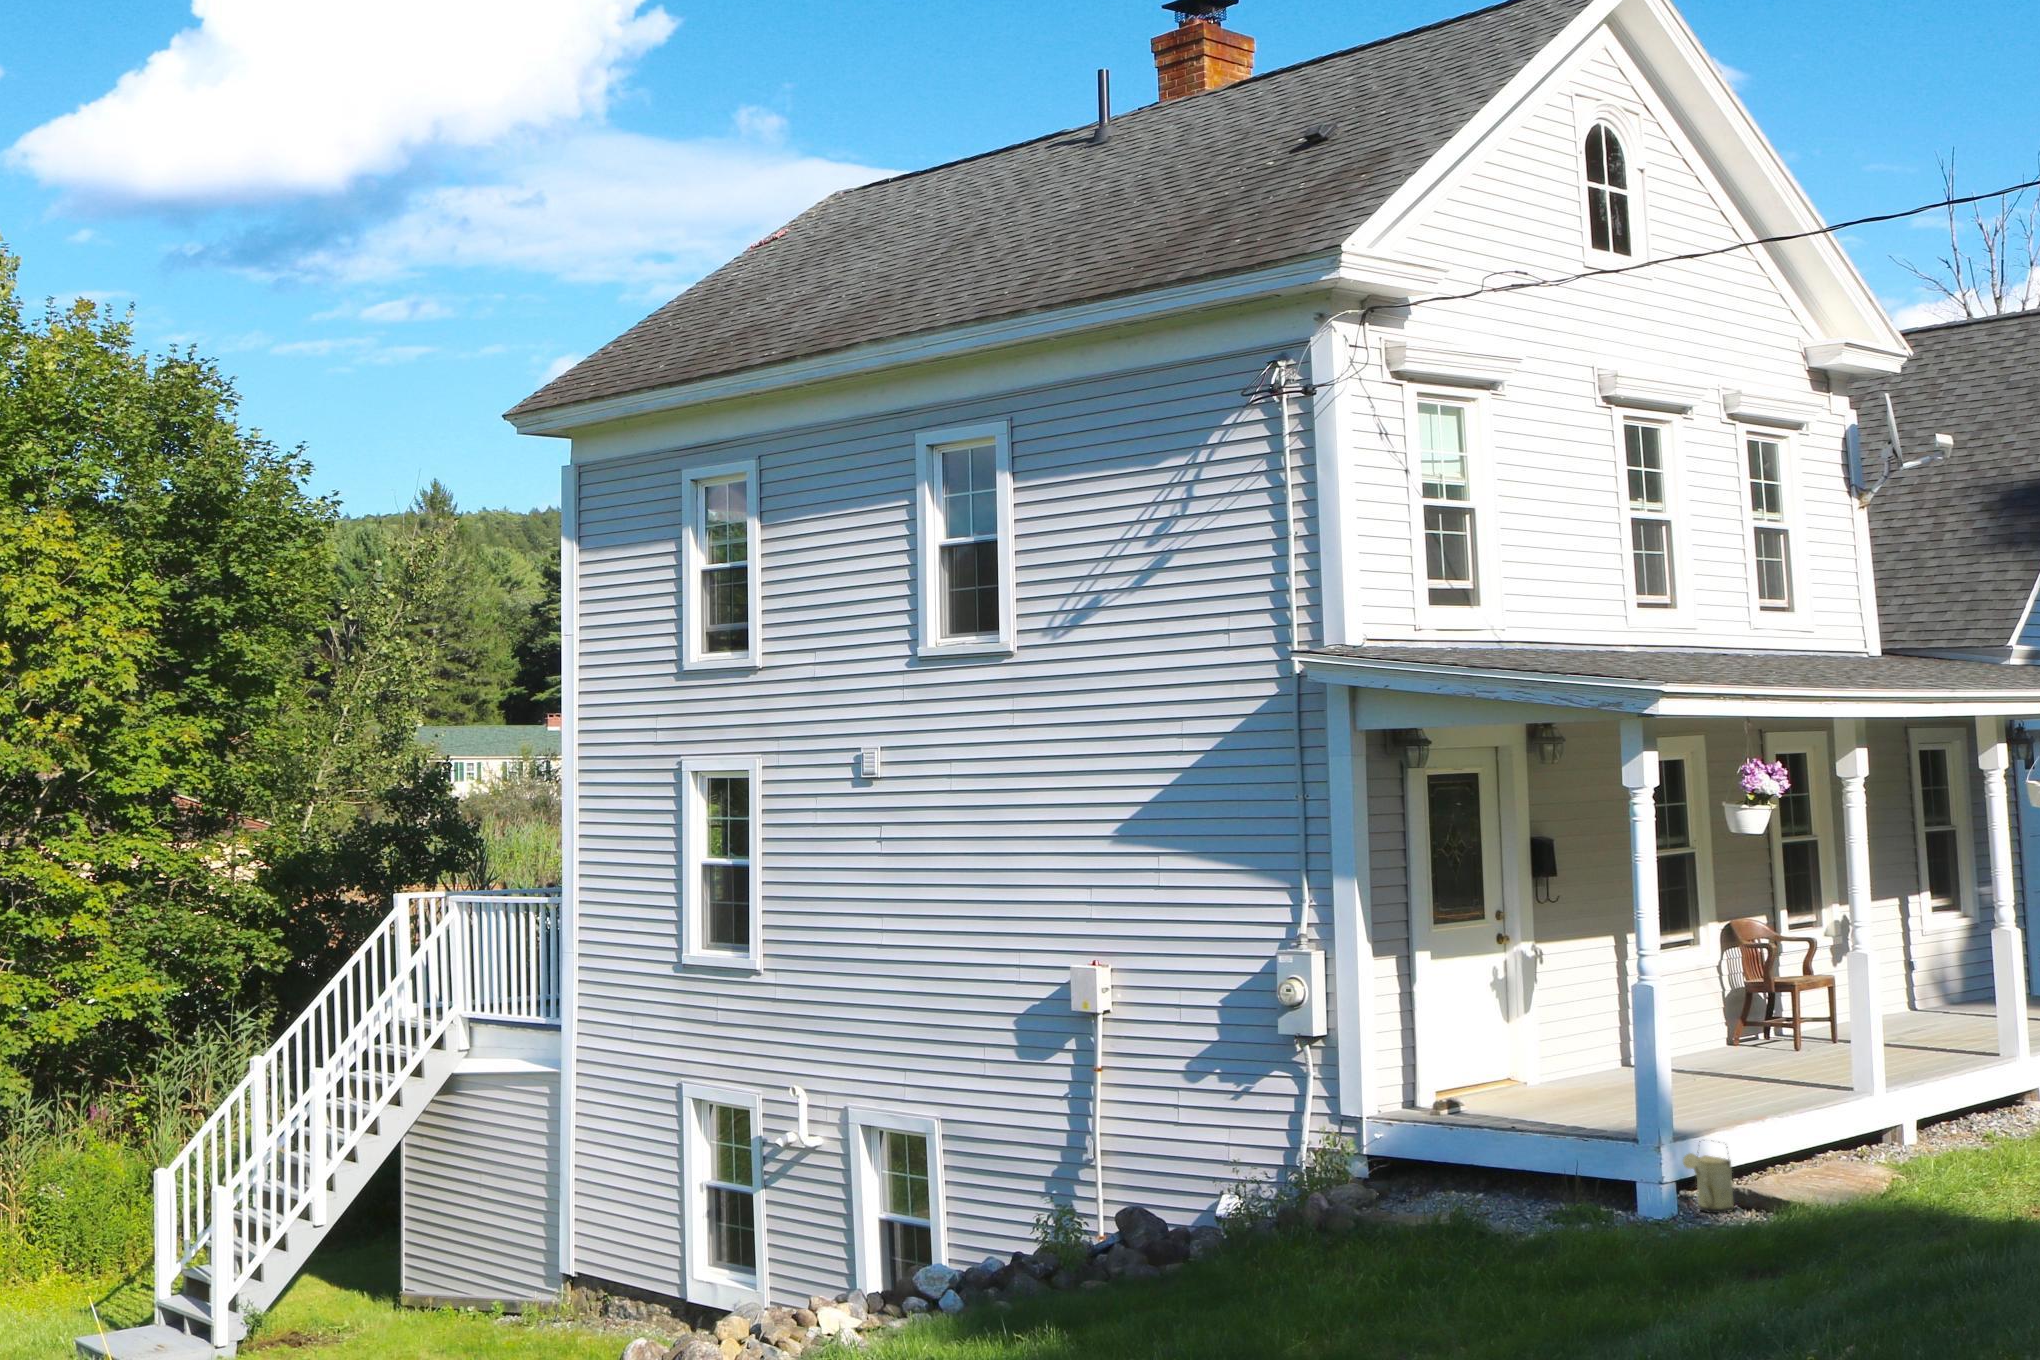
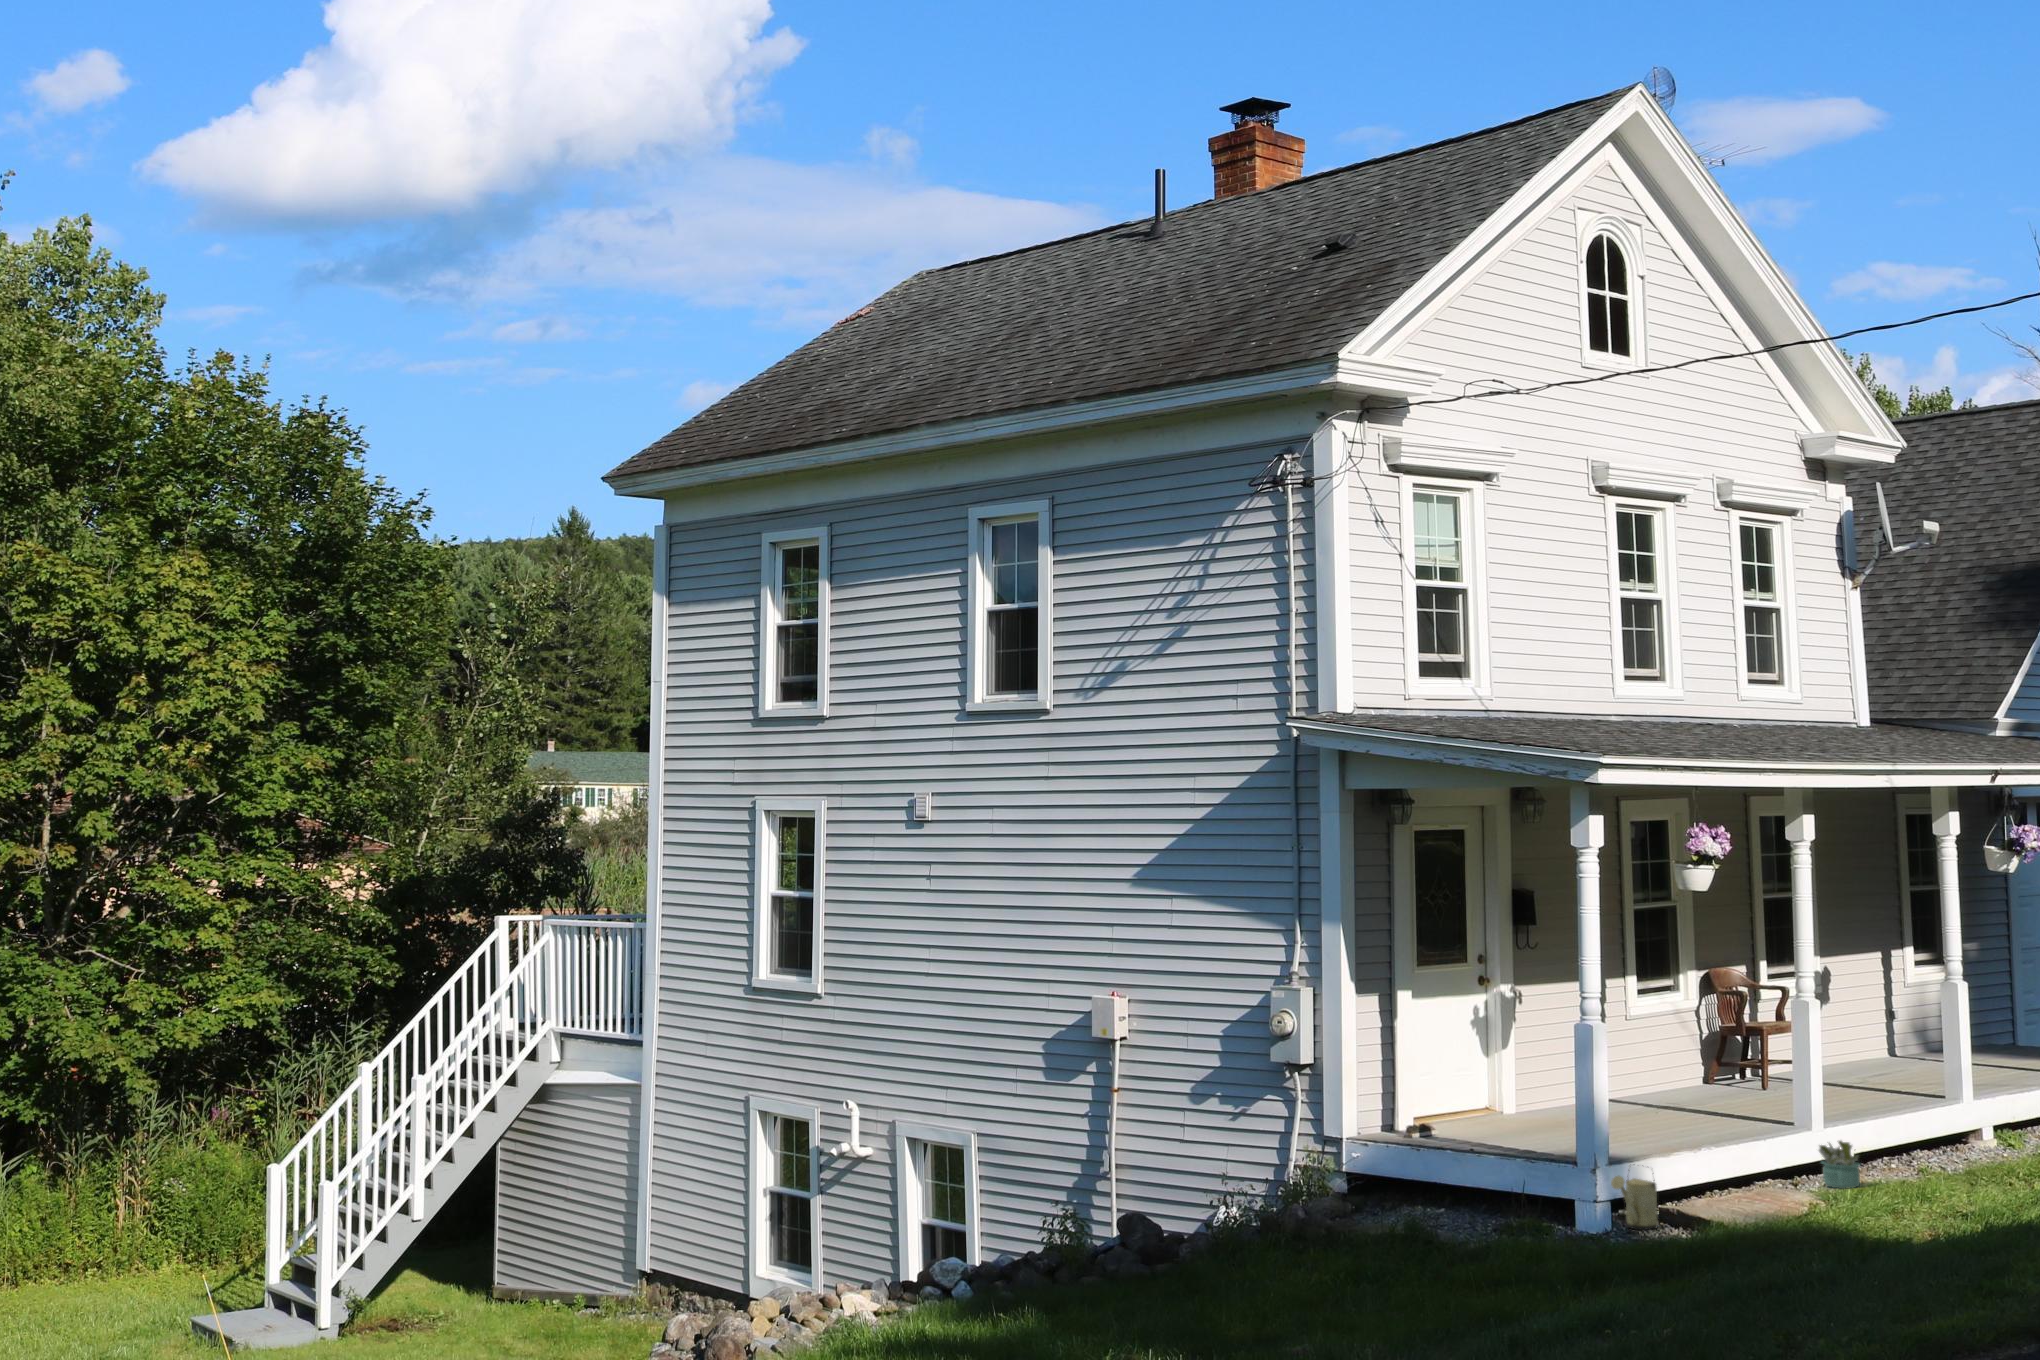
decorative plant: none [1884,1105,1937,1158] -> present [1819,1141,1860,1189]

